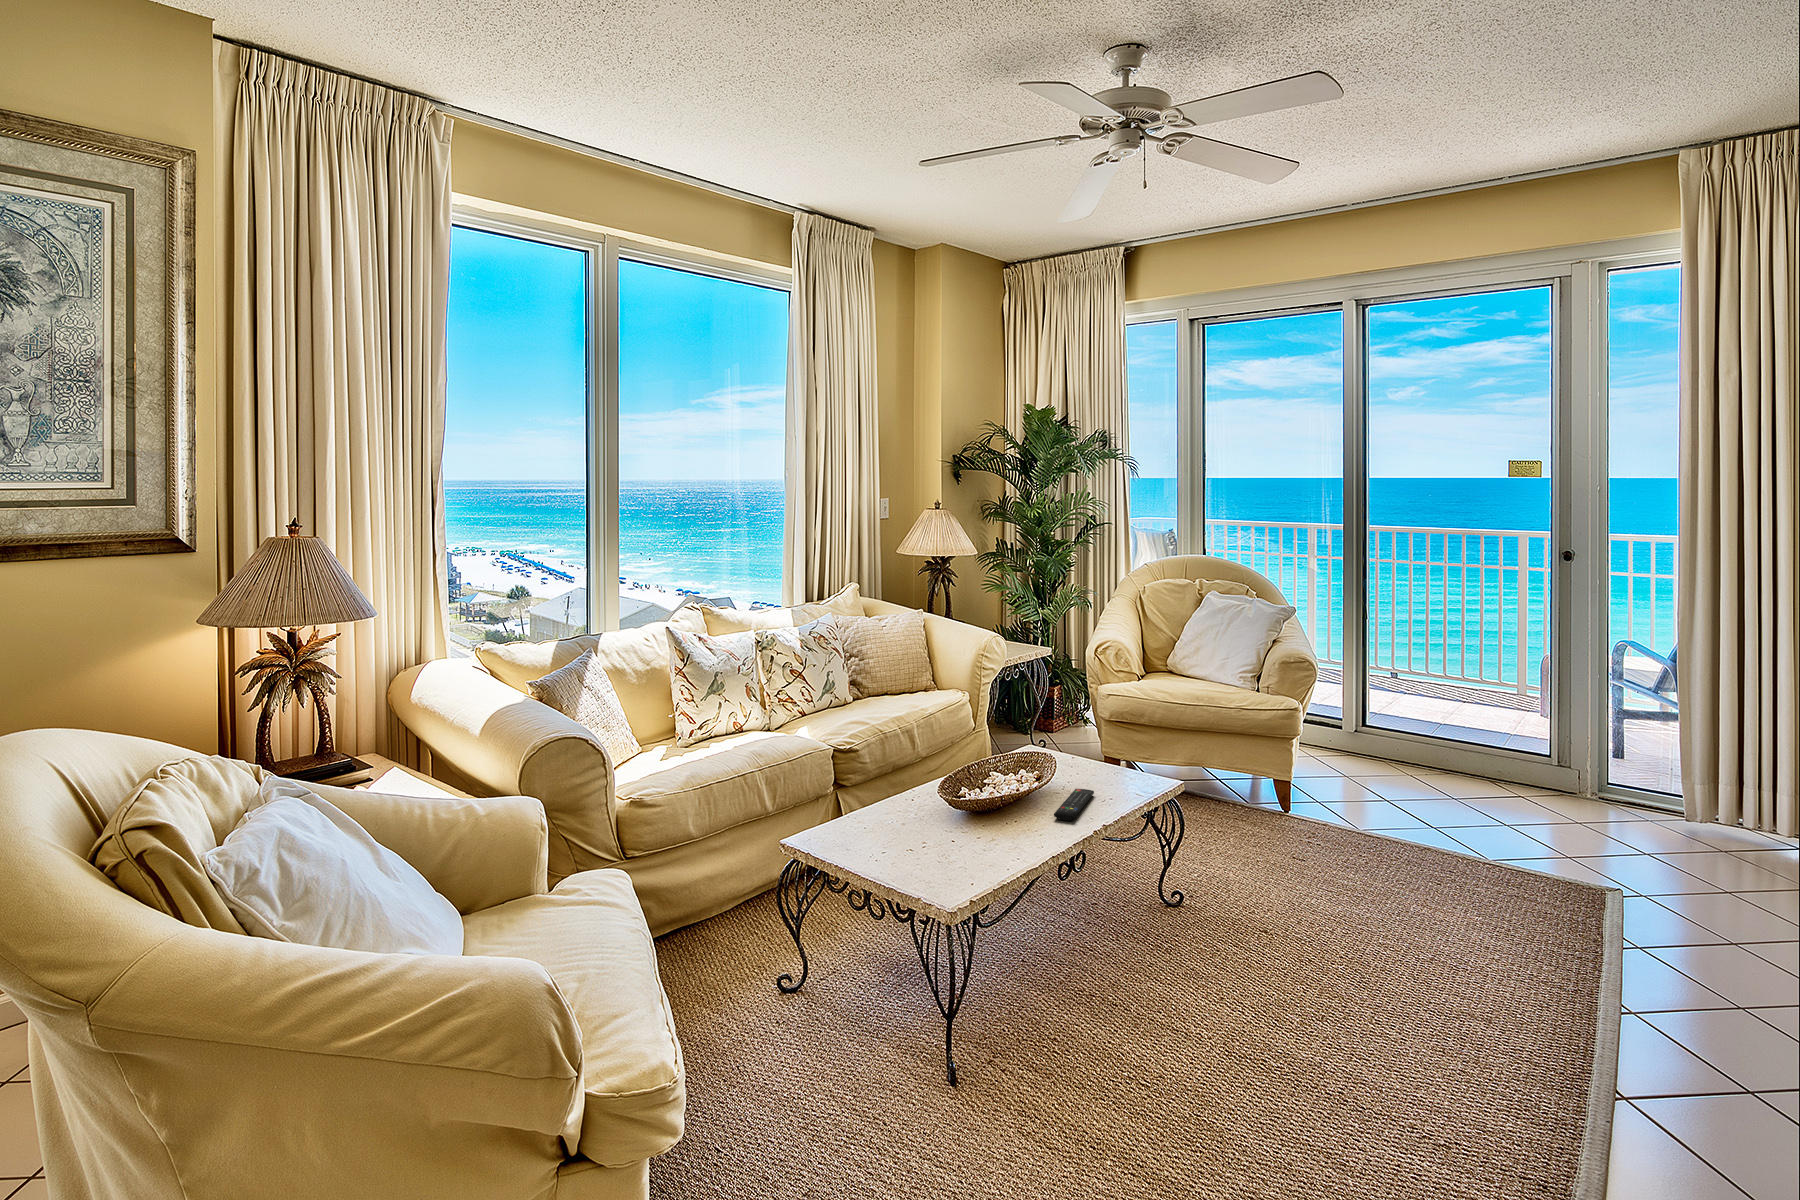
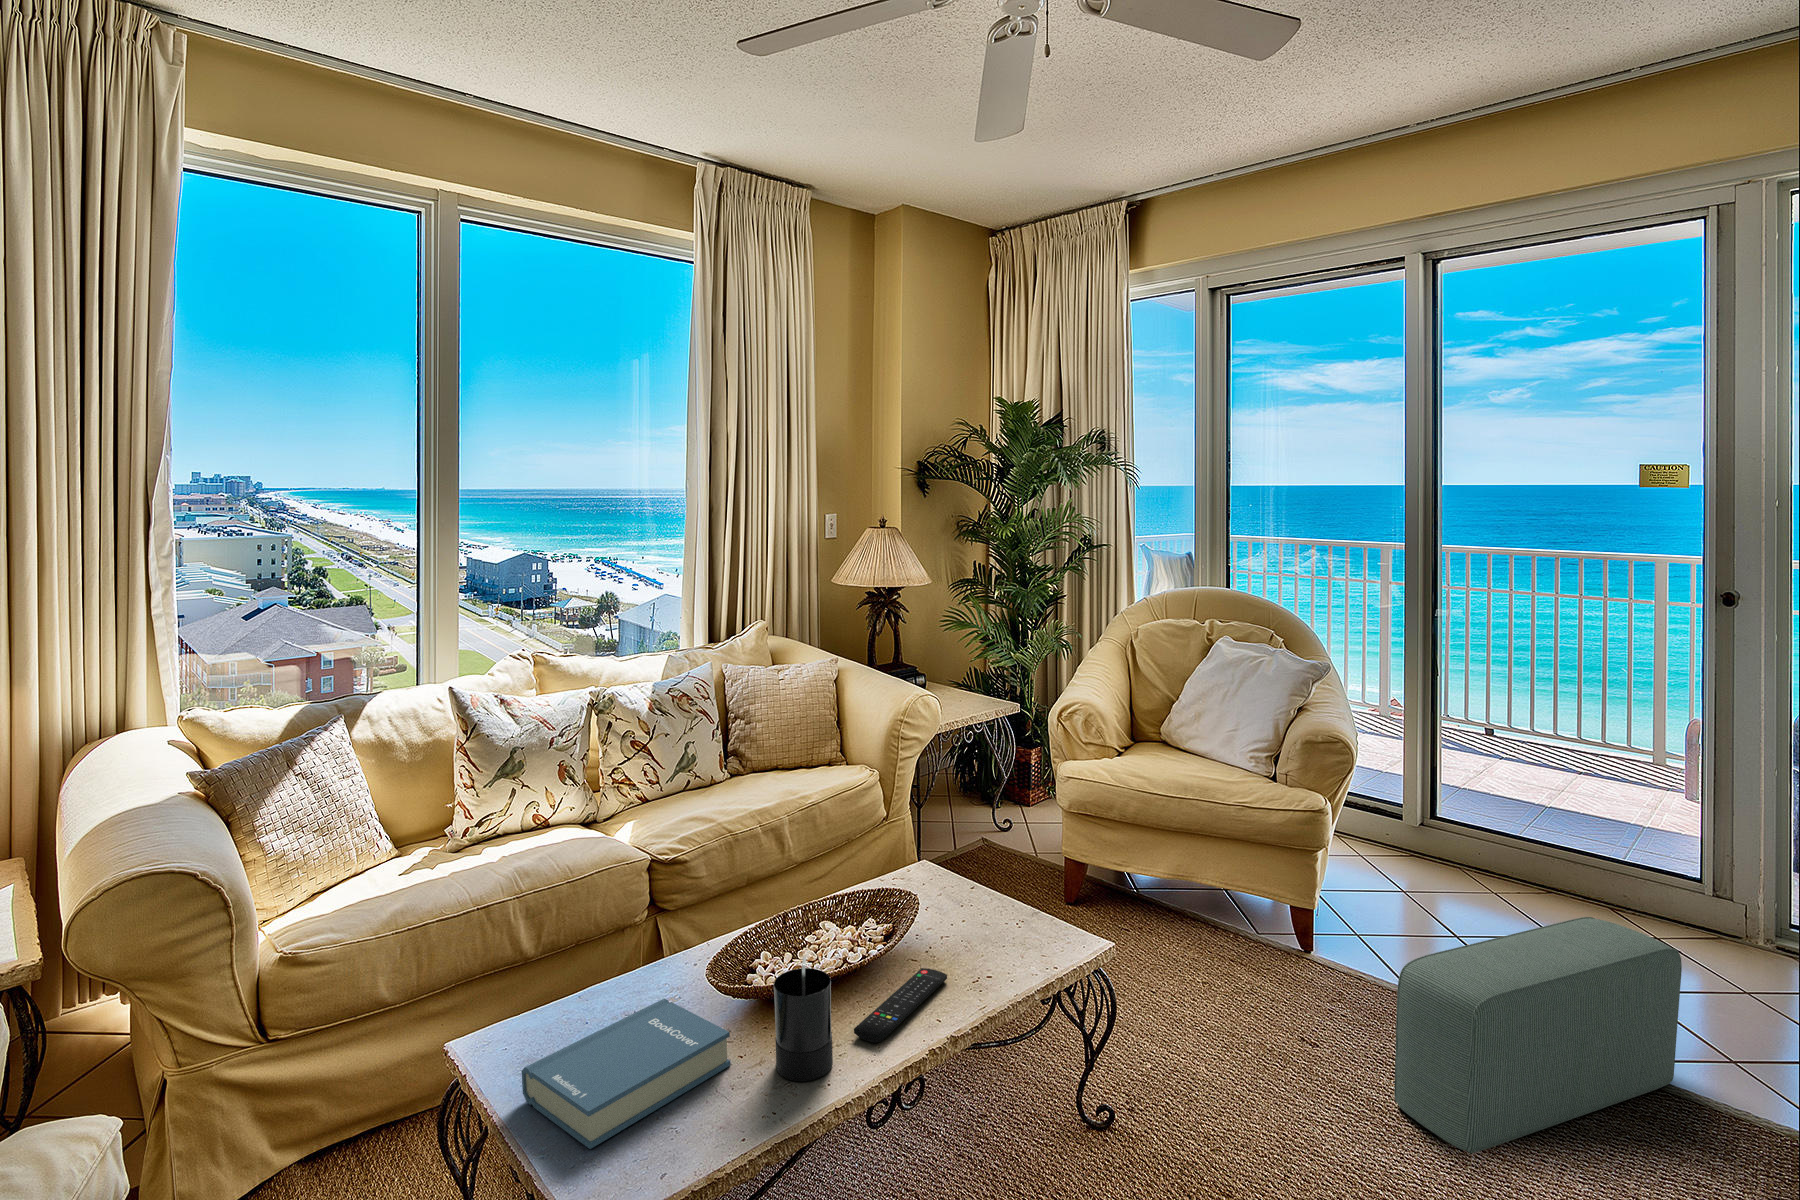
pouf: none [1360,764,1535,902] -> present [1394,917,1682,1153]
candle: none [1016,767,1050,836] -> present [774,957,833,1081]
hardback book: none [874,801,988,864] -> present [521,999,731,1149]

